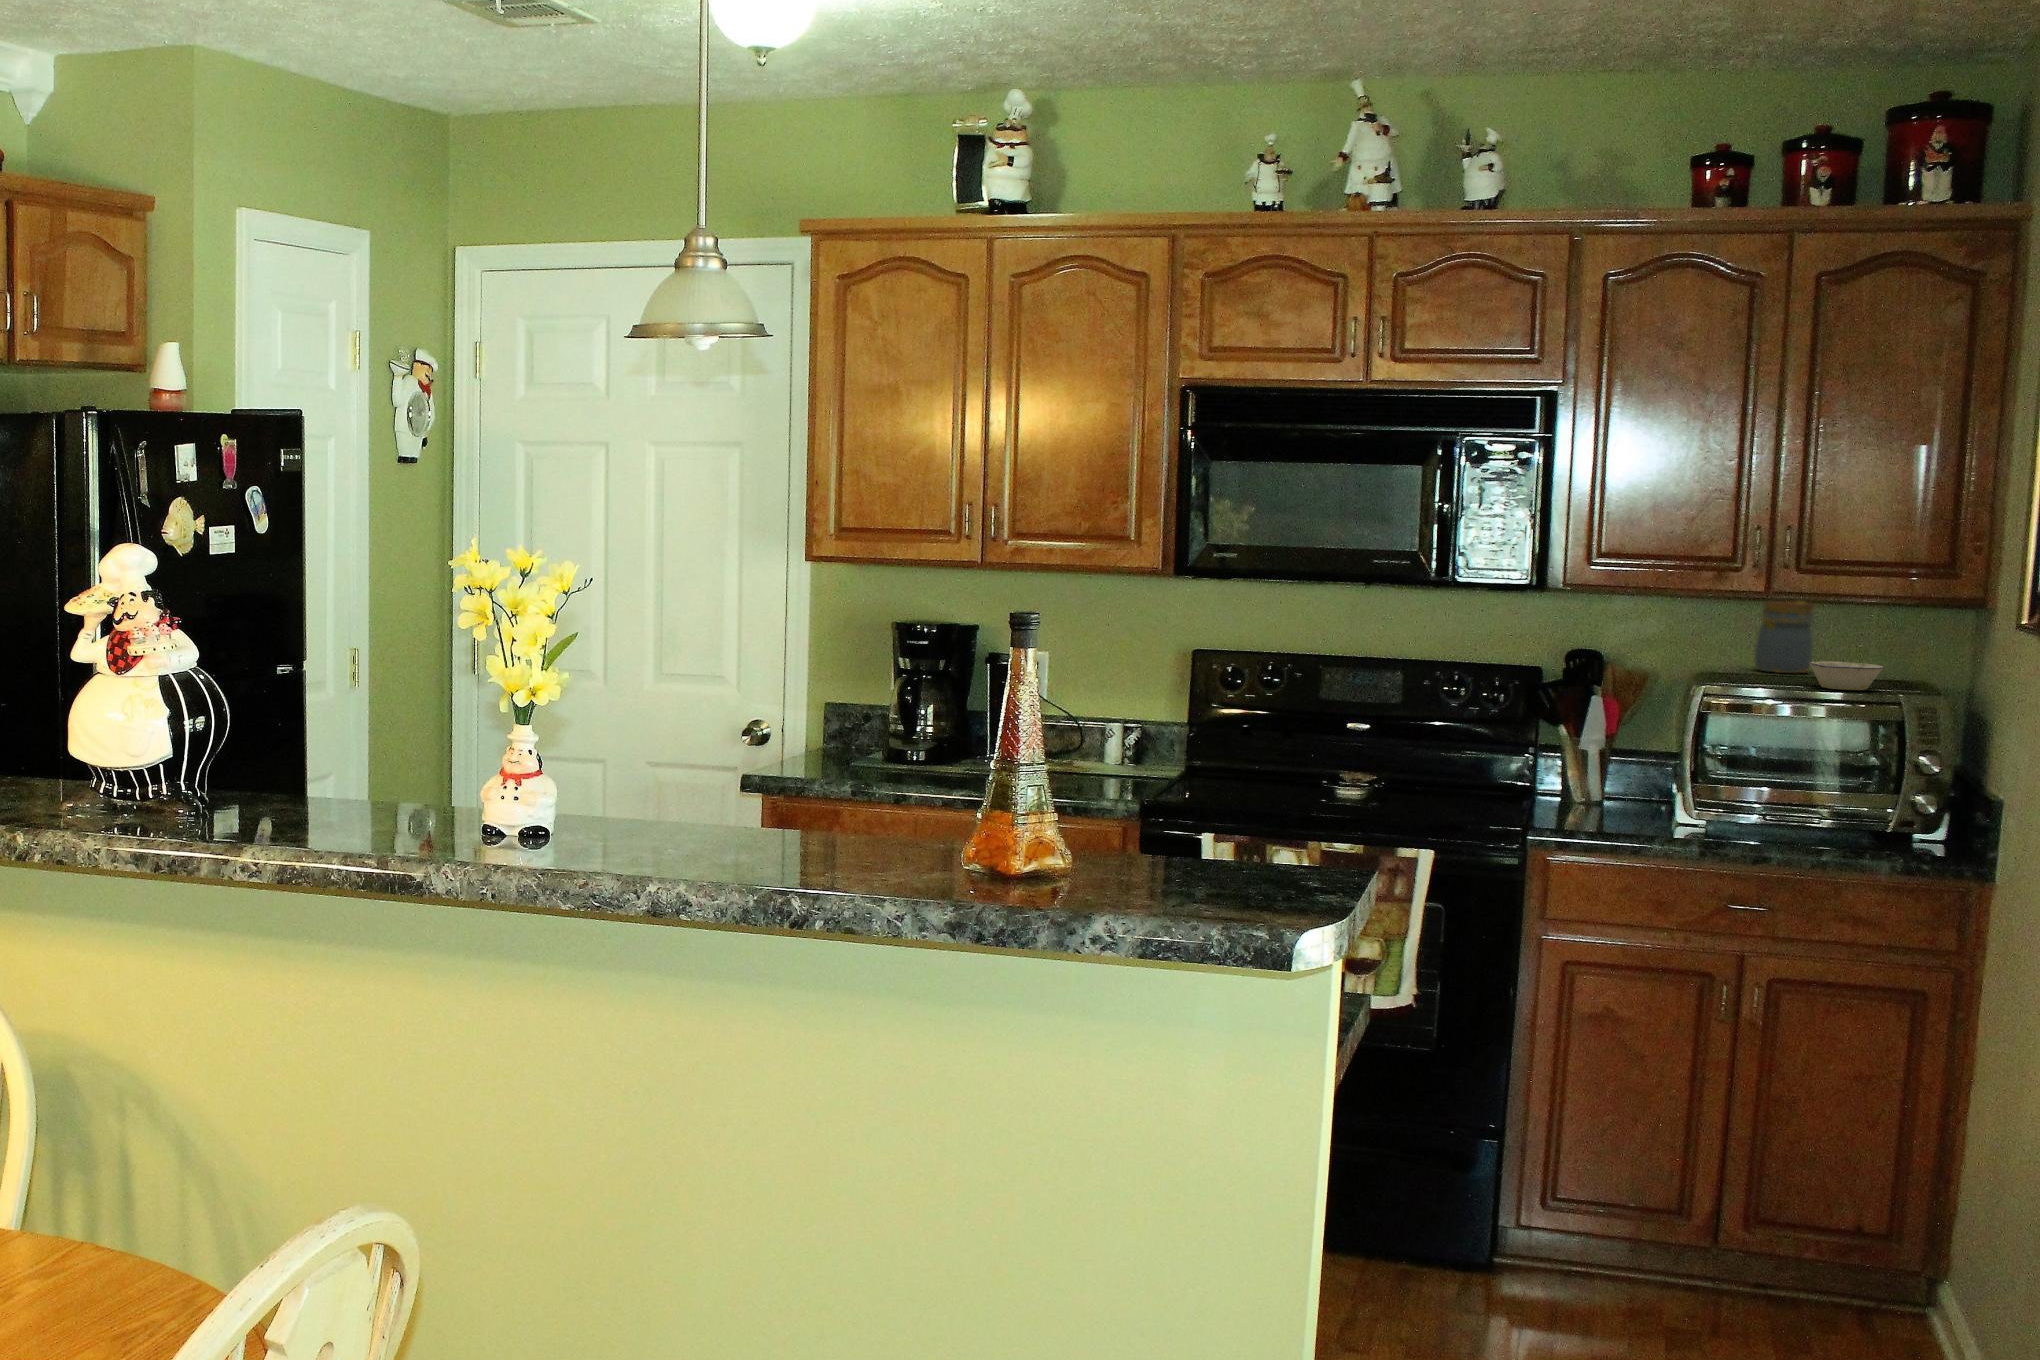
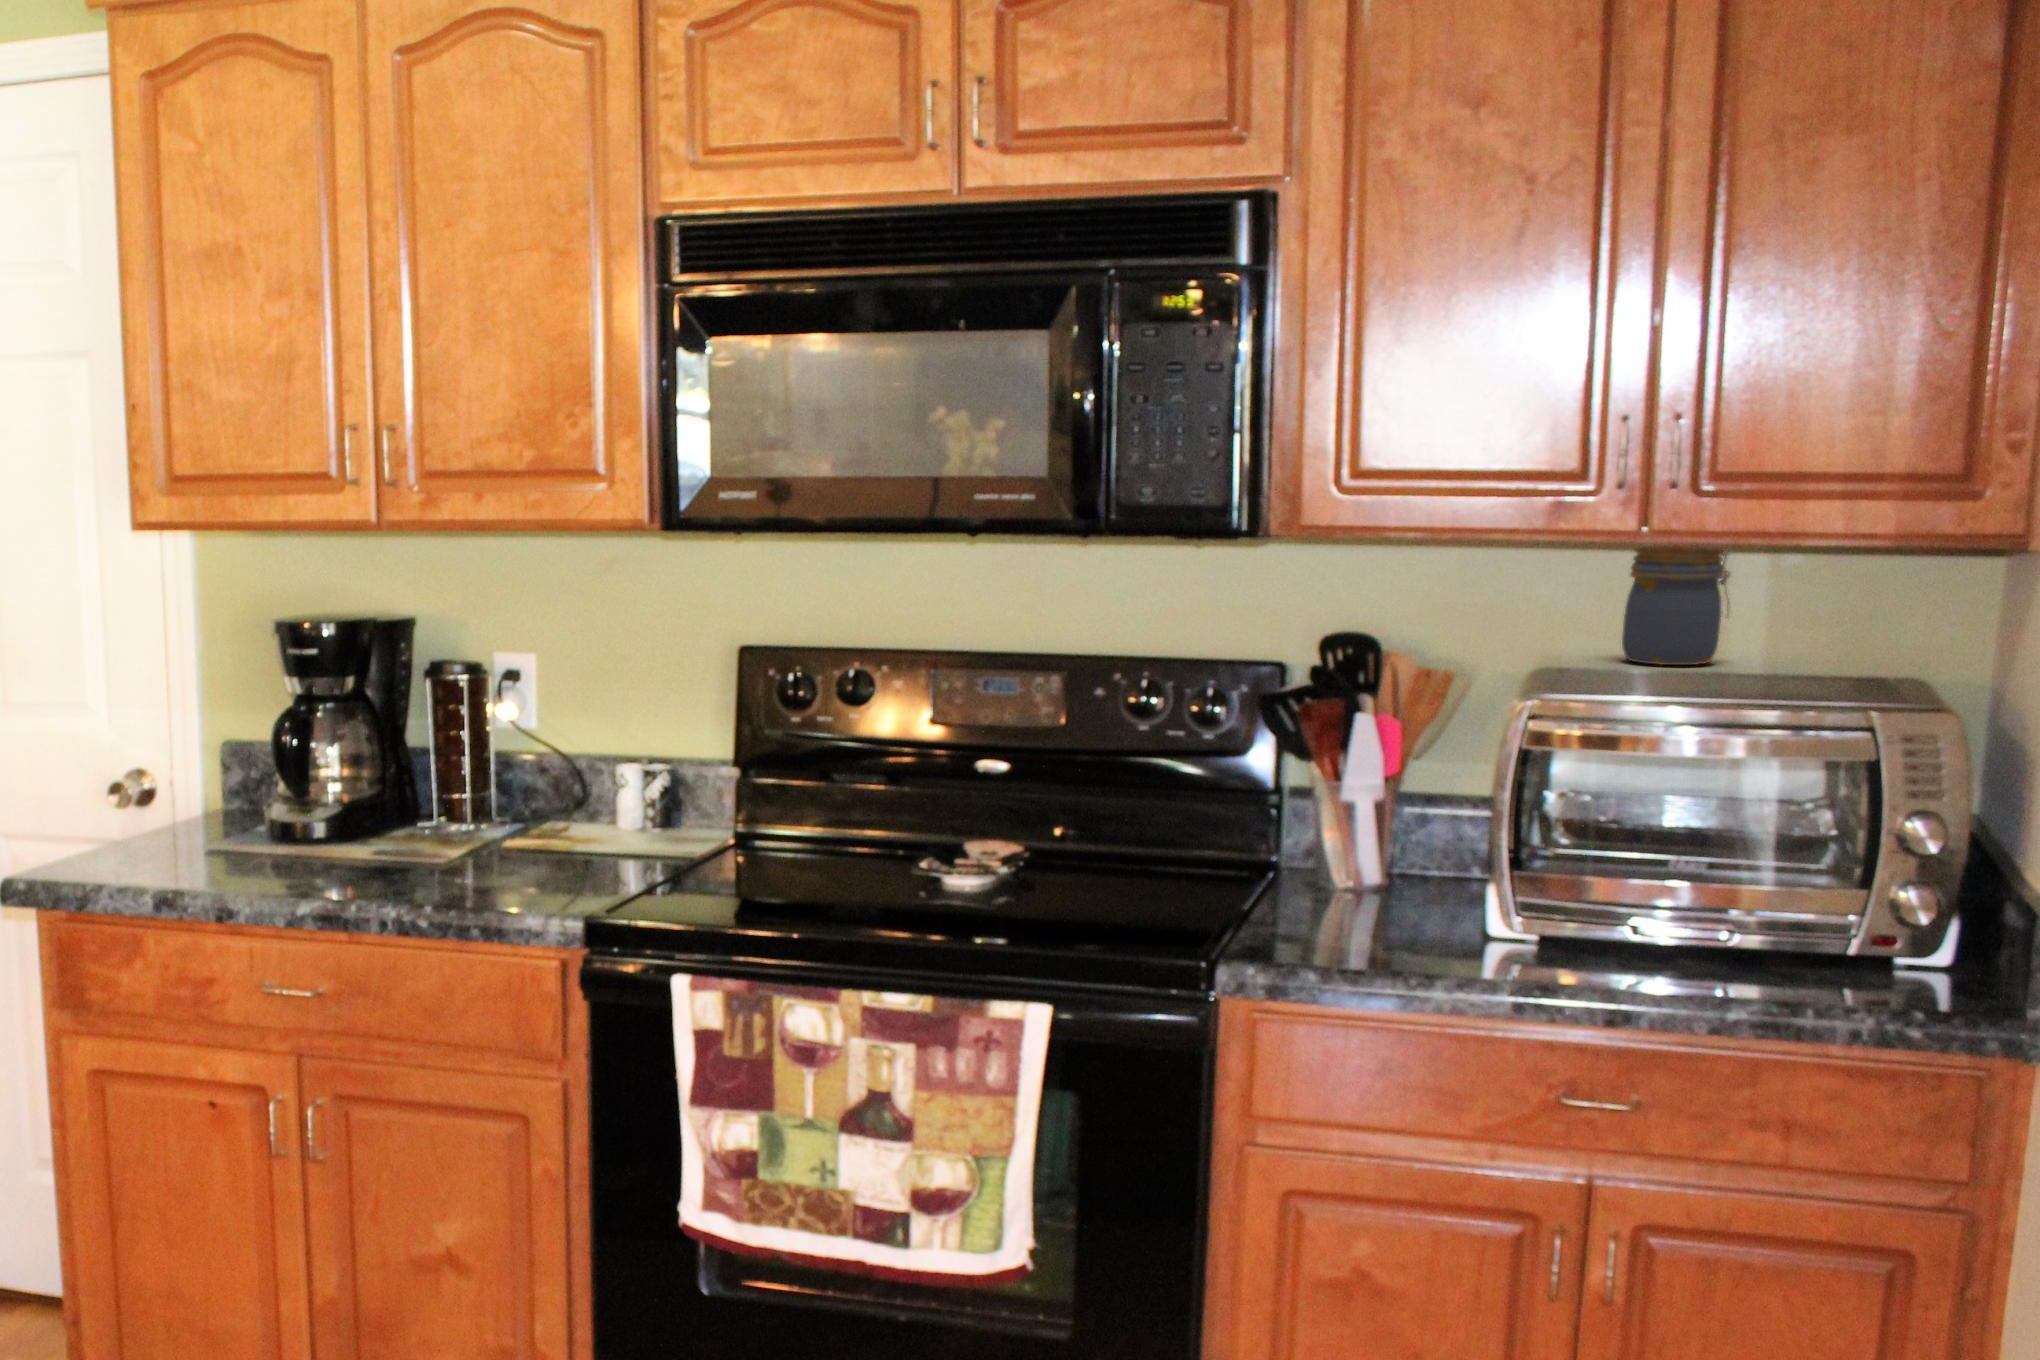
bowl: present [1809,661,1884,690] -> none [1711,648,1844,700]

